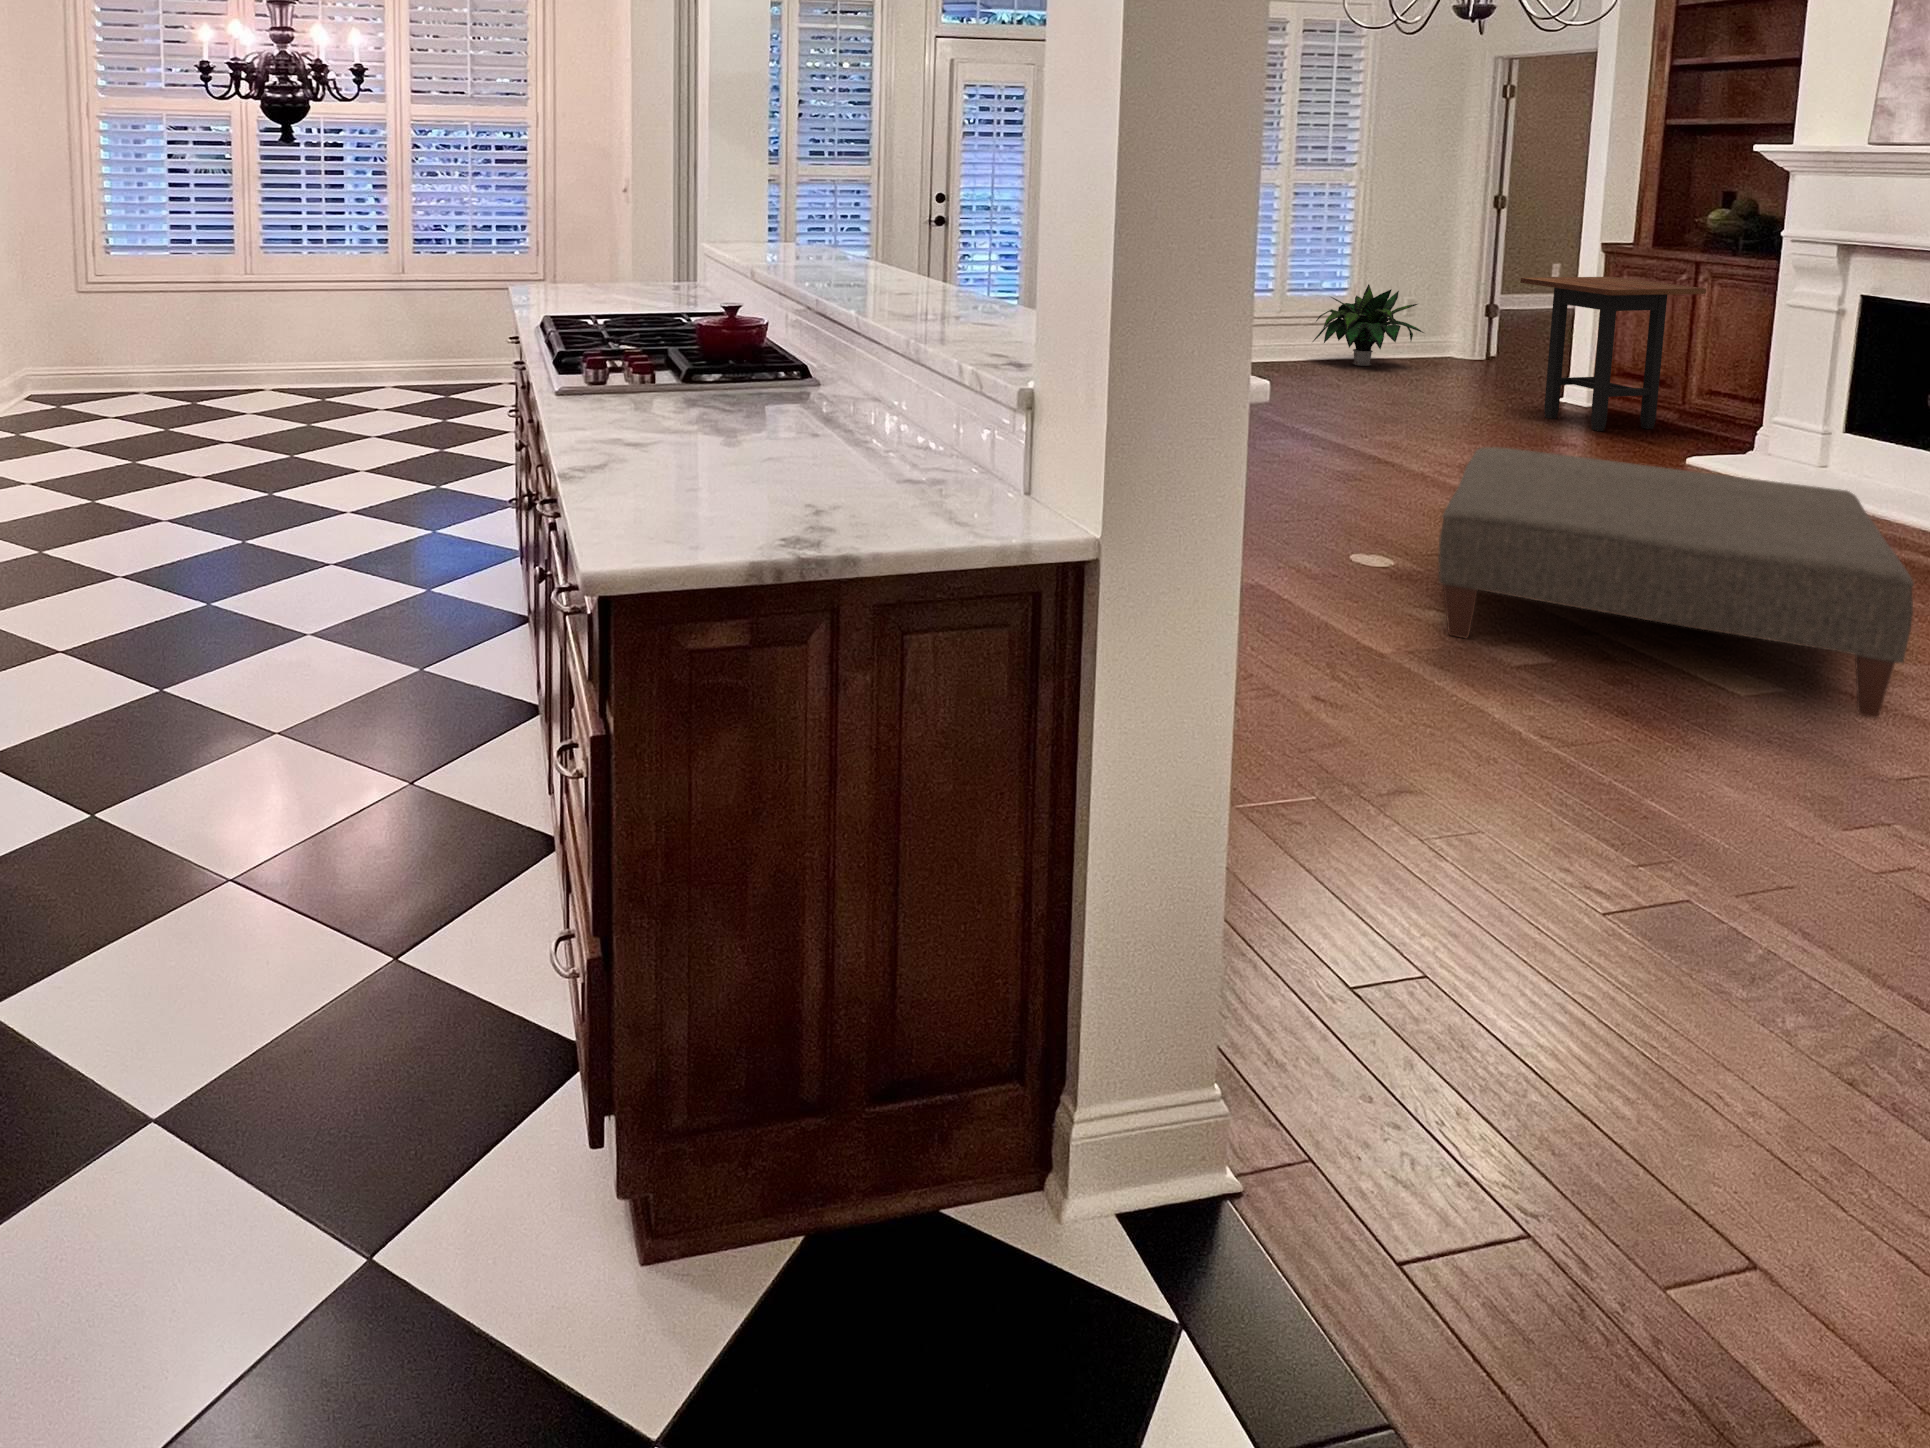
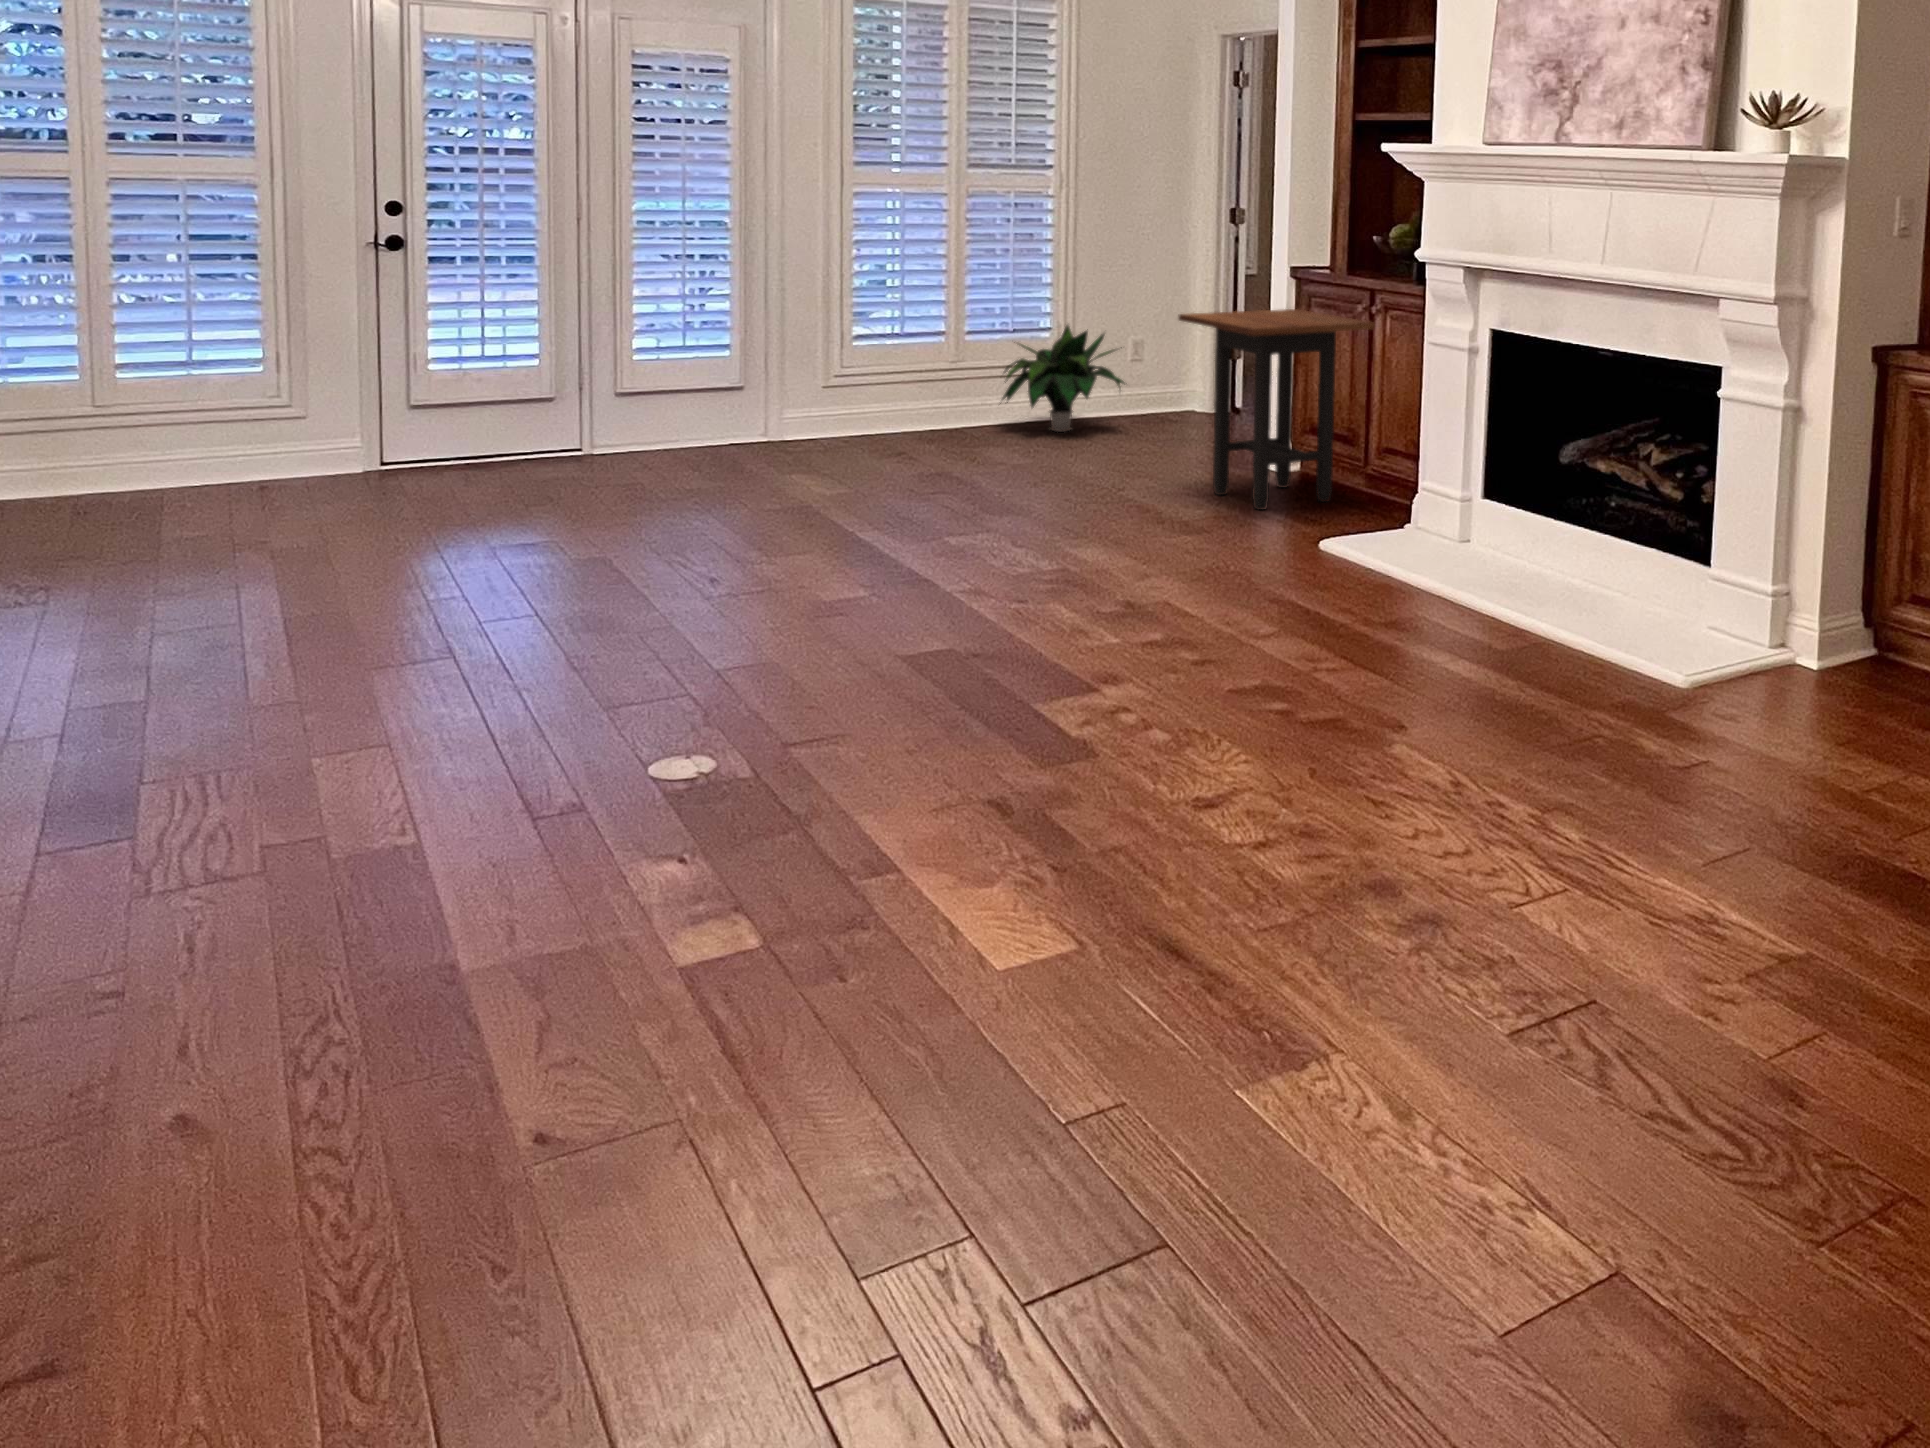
ottoman: present [1439,447,1913,718] -> none [598,581,1301,992]

